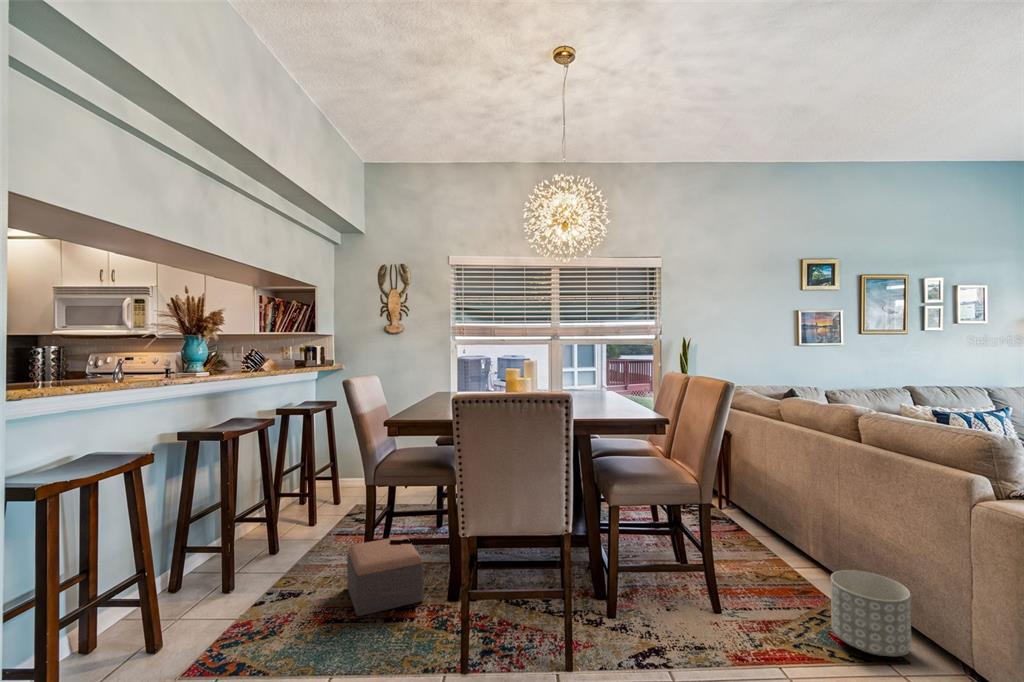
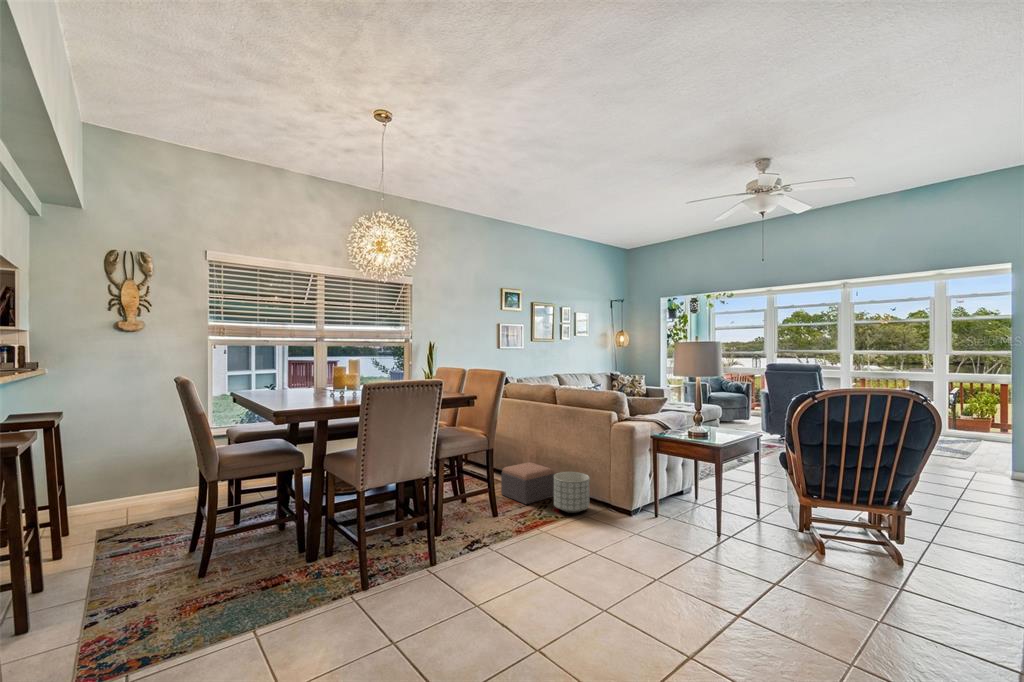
footstool: present [347,536,424,616] -> present [501,462,555,504]

